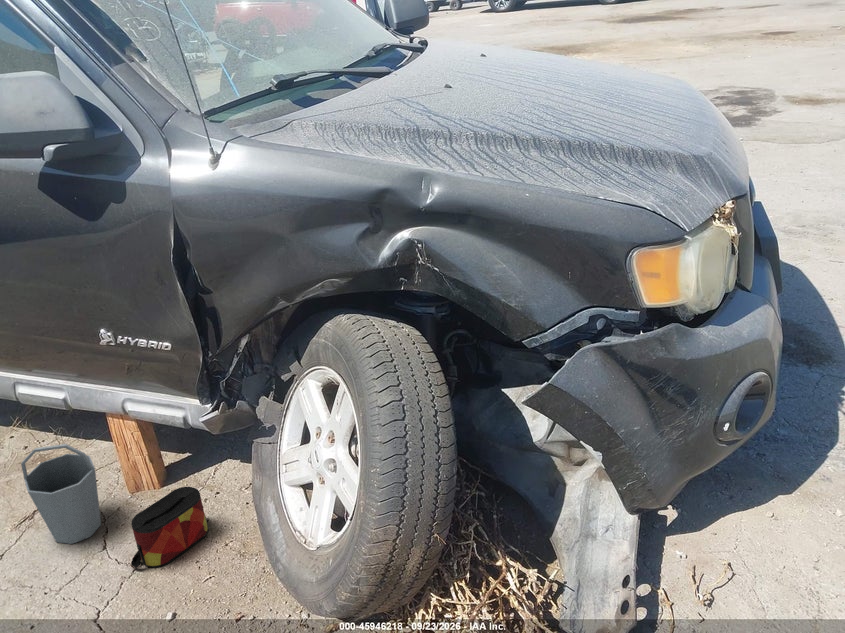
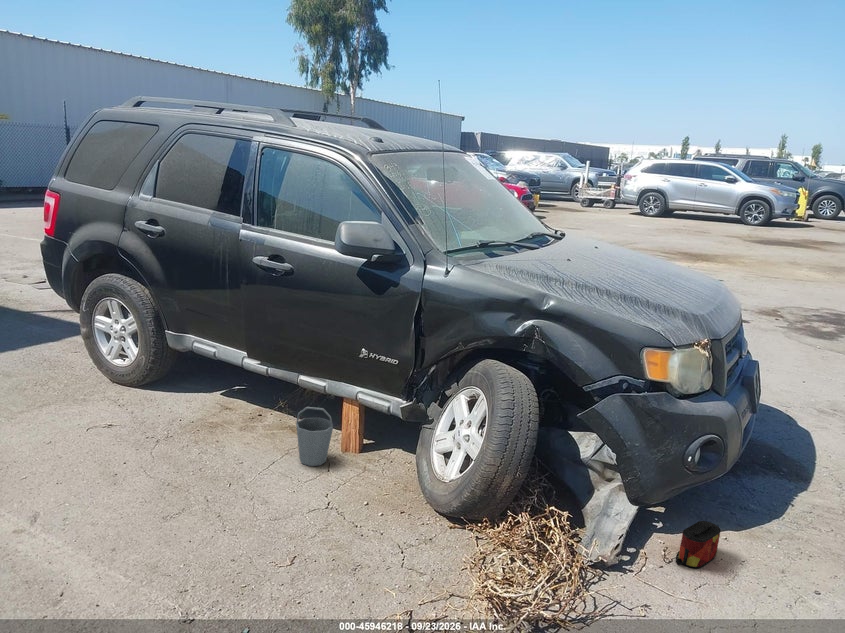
bag: present [131,487,208,568] -> present [676,521,721,568]

